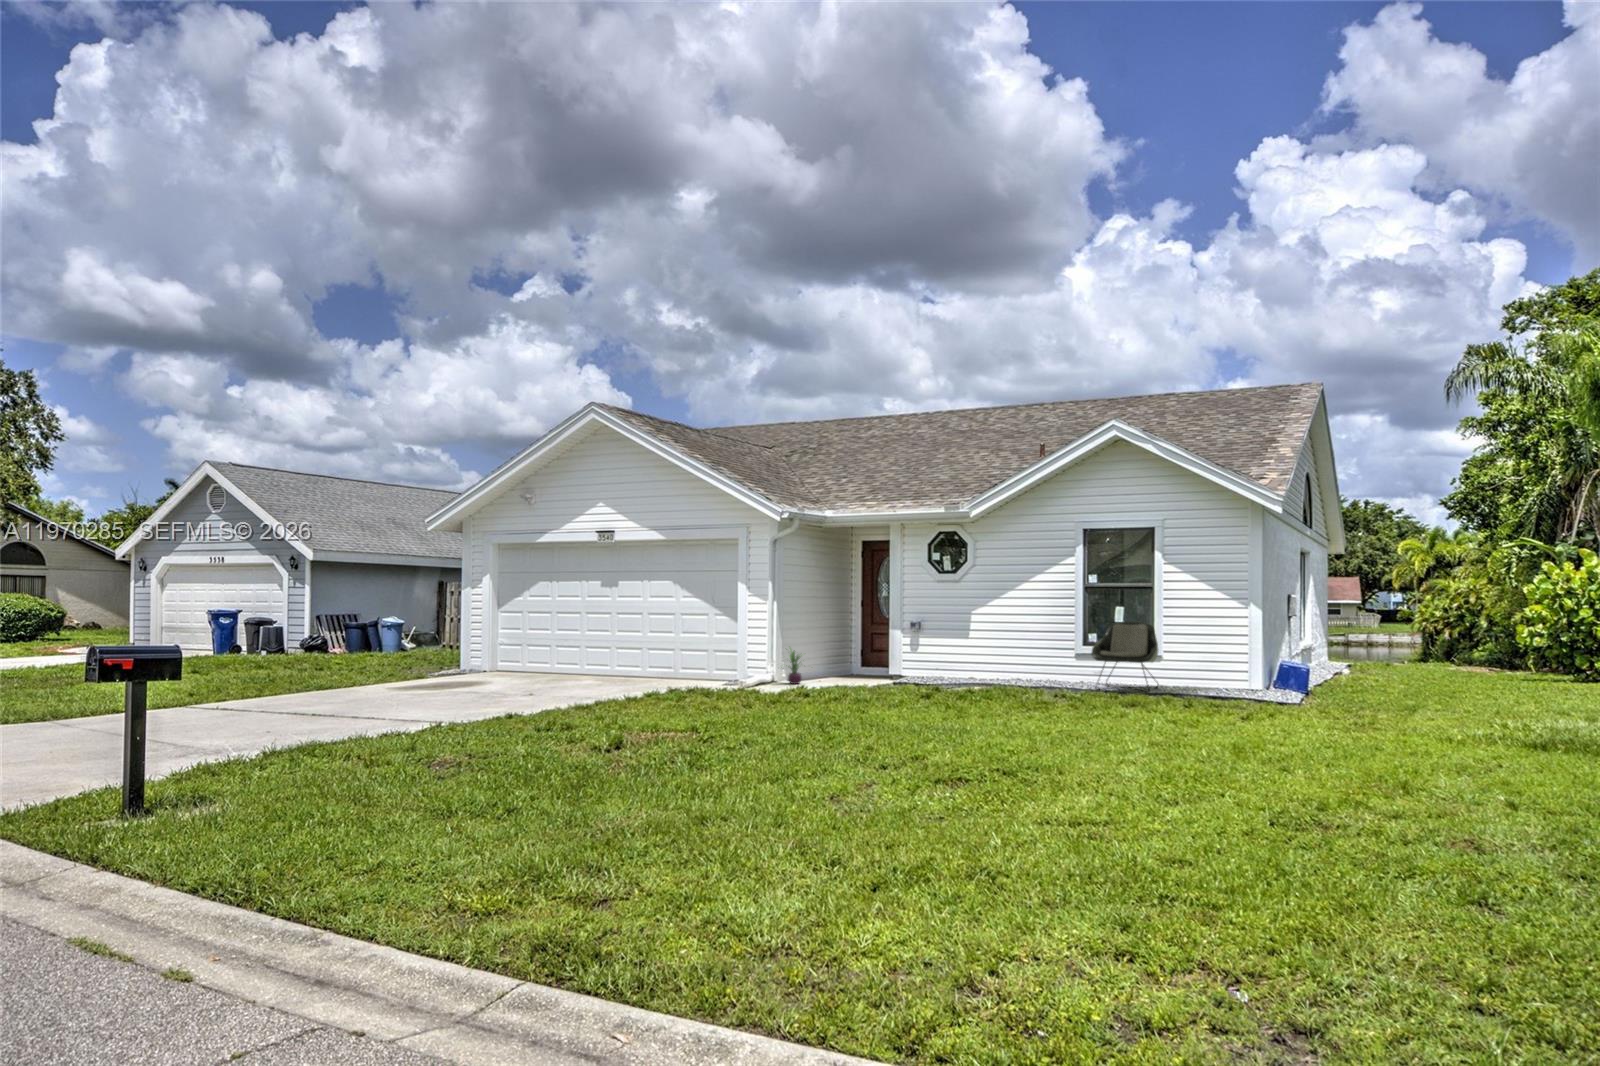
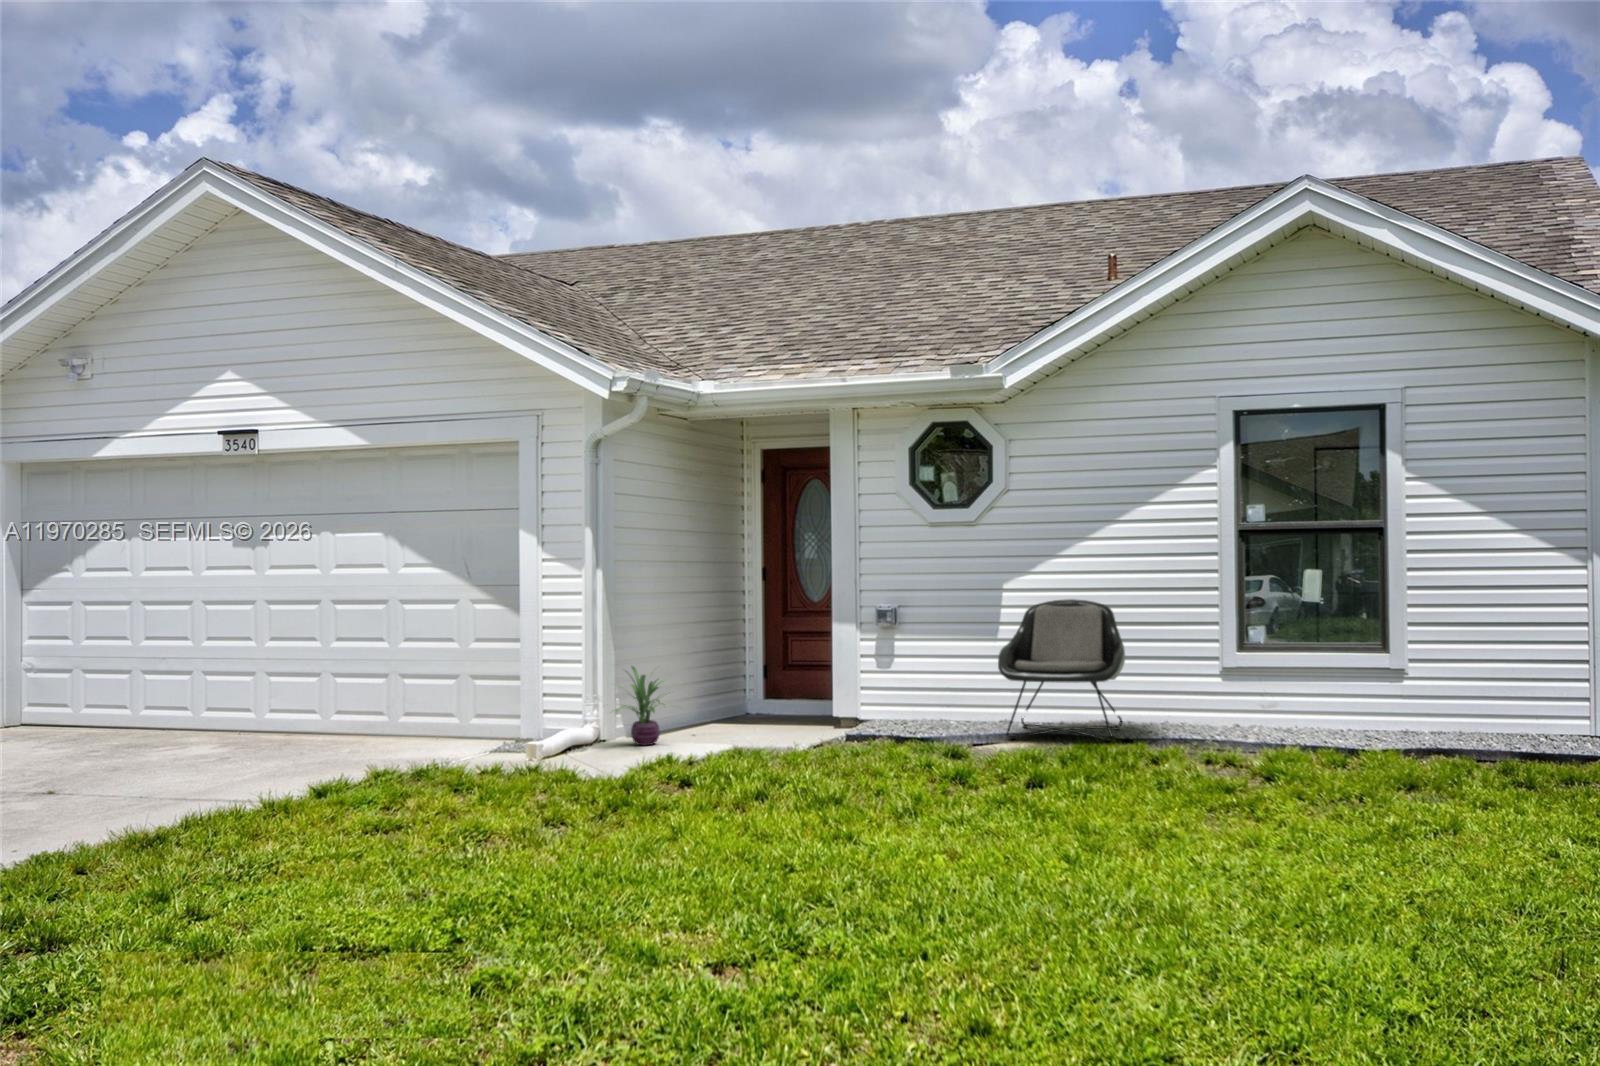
lounge chair: present [1091,621,1159,693] -> present [998,599,1125,742]

